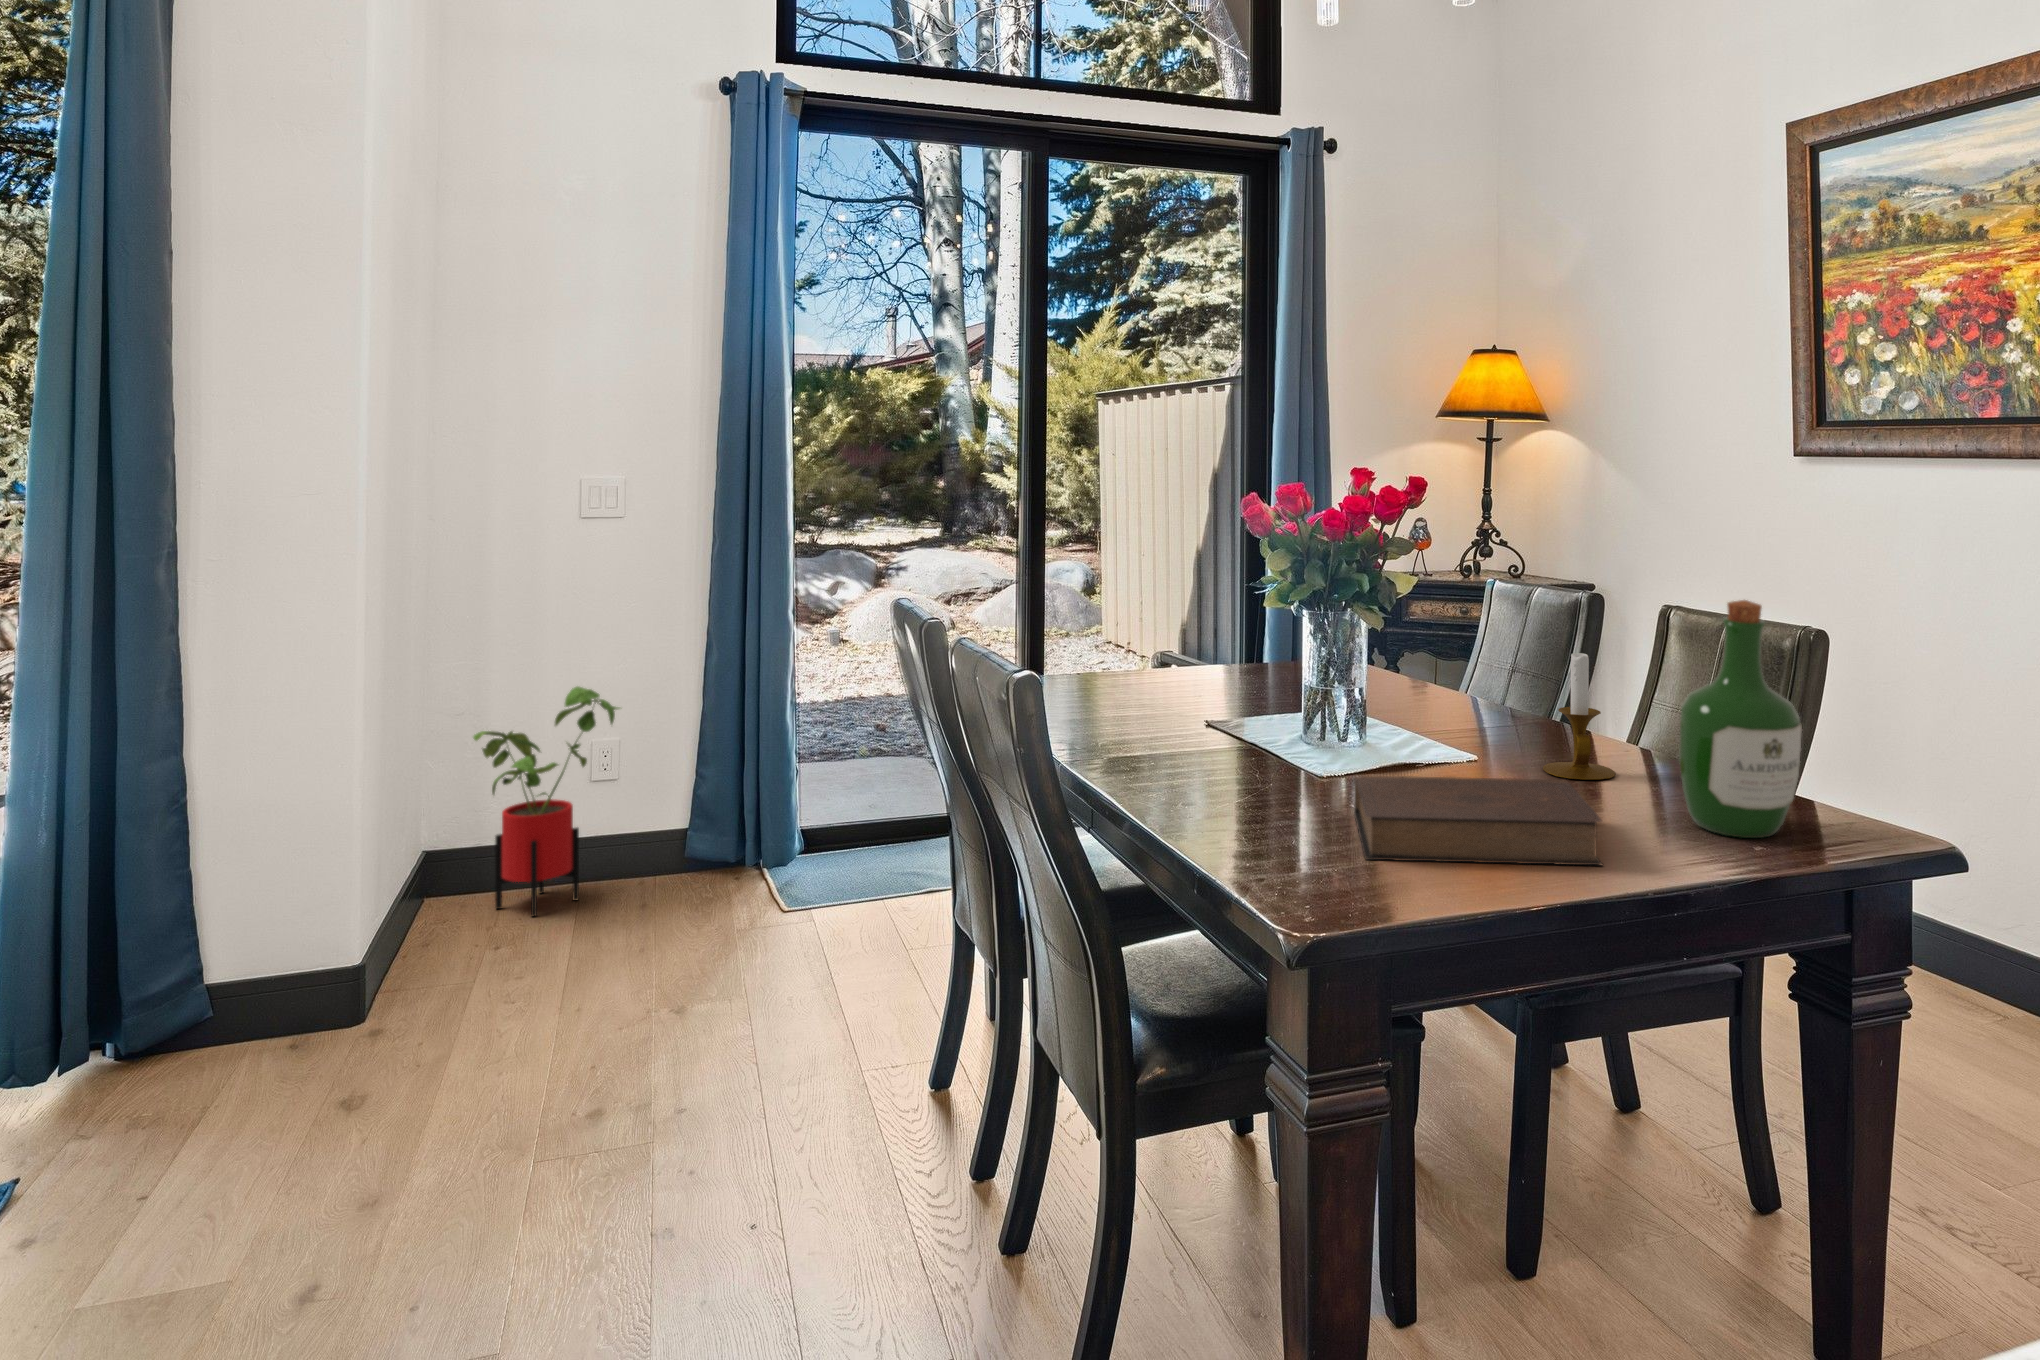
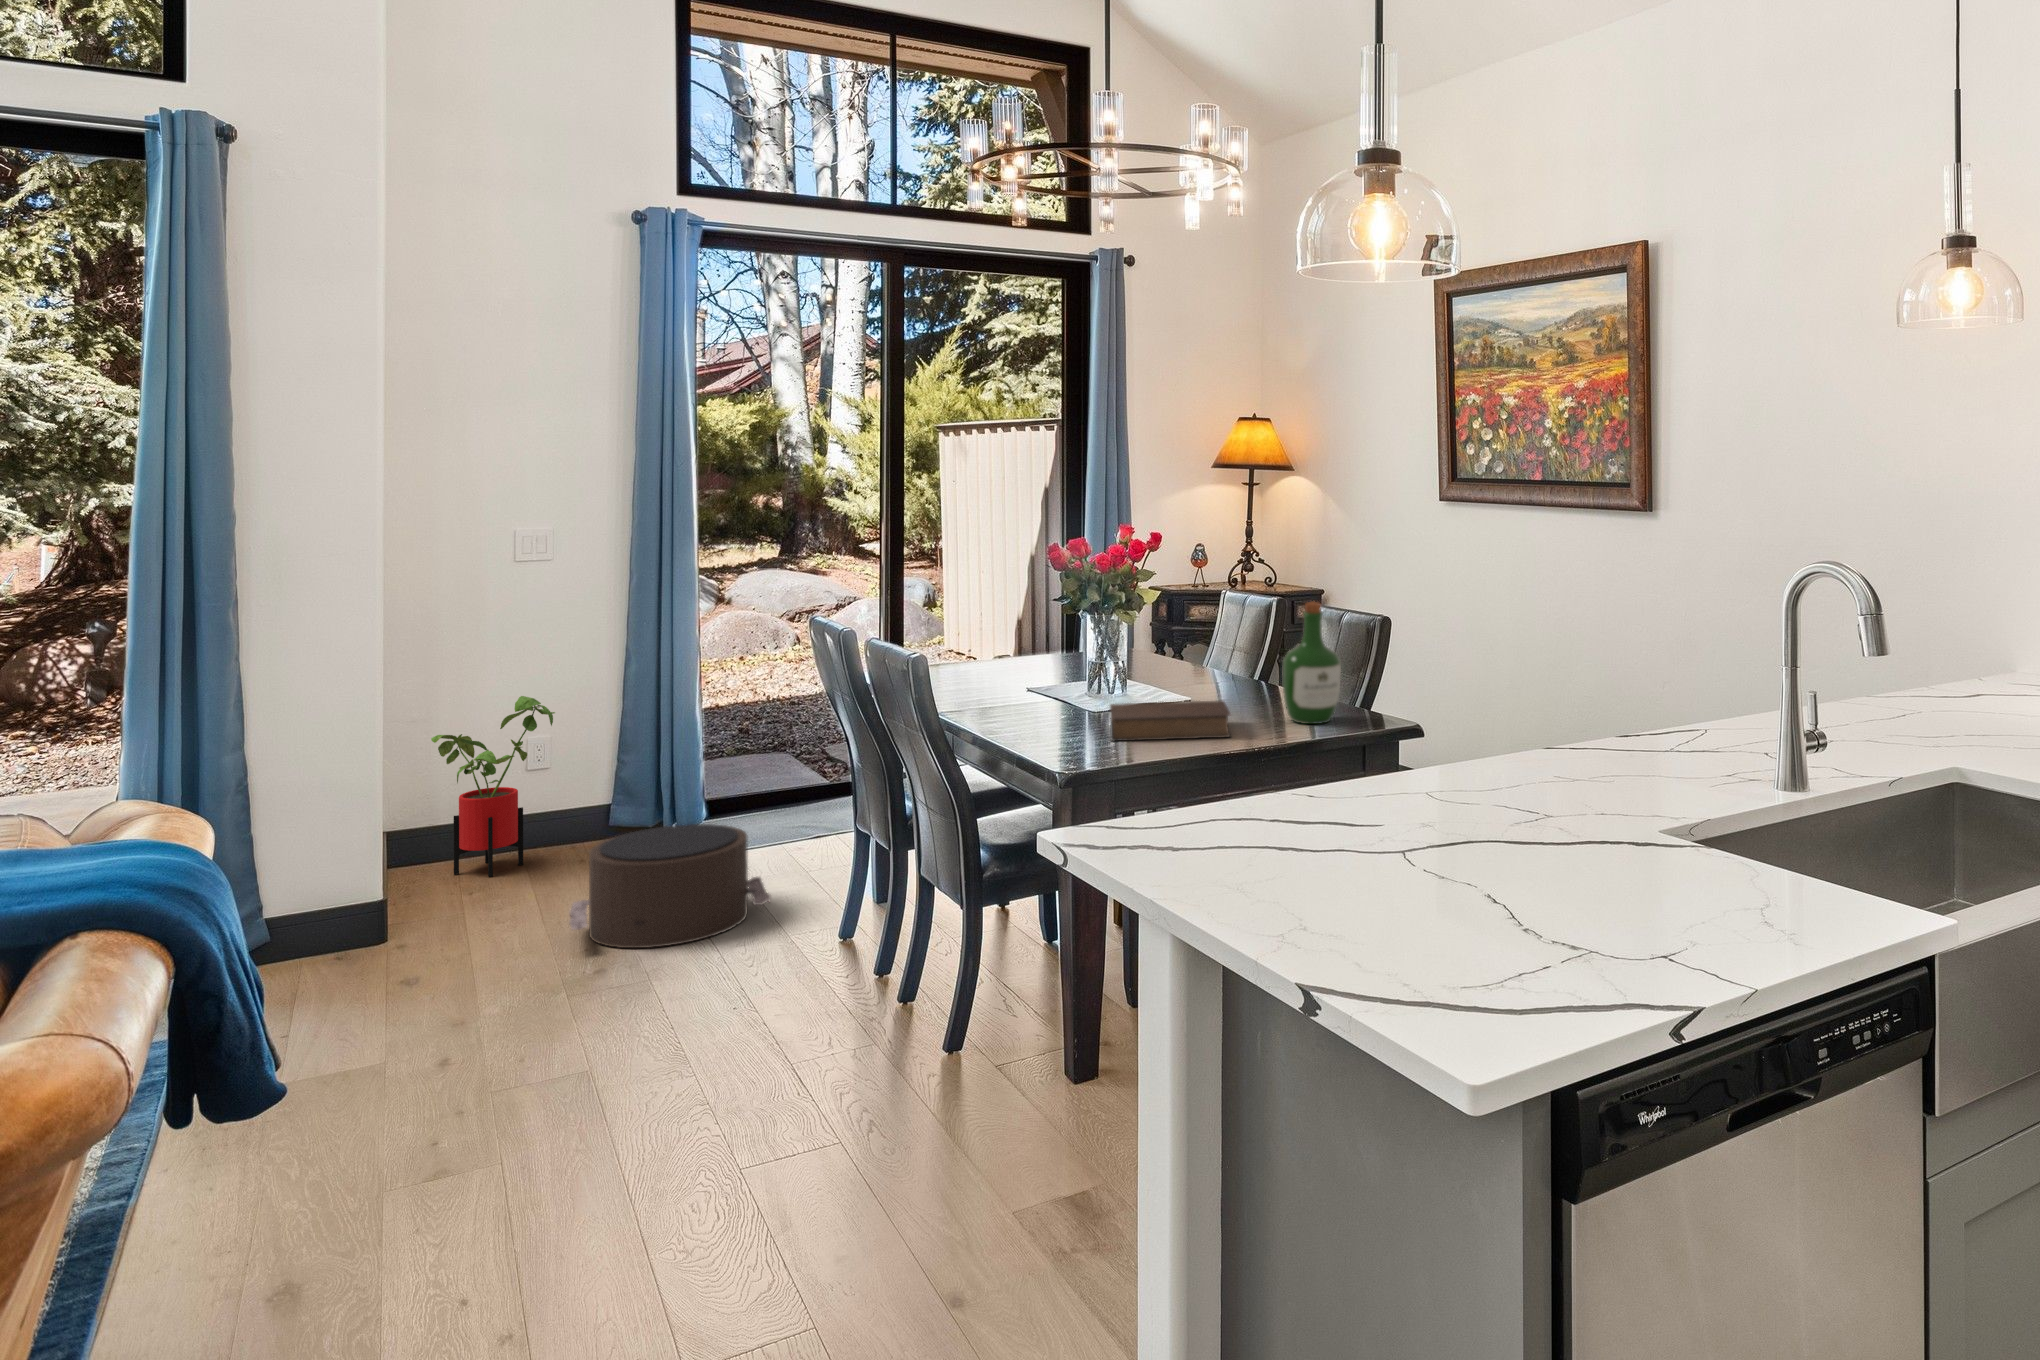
candlestick: present [1543,653,1615,780] -> none [1226,634,1266,705]
pouf: none [563,879,843,1072] -> present [569,824,771,948]

